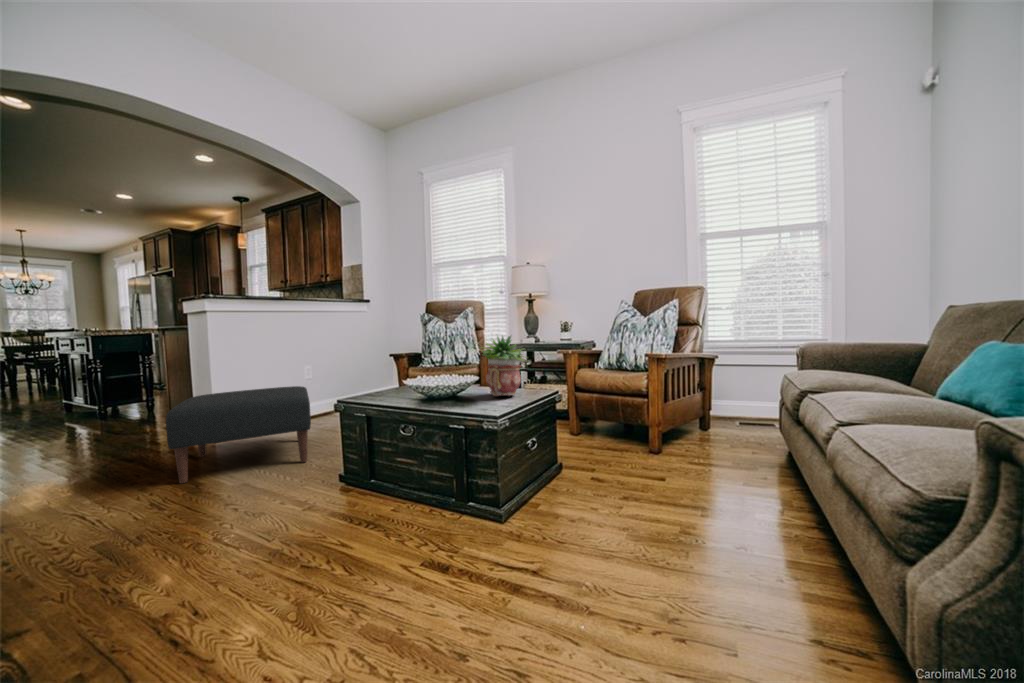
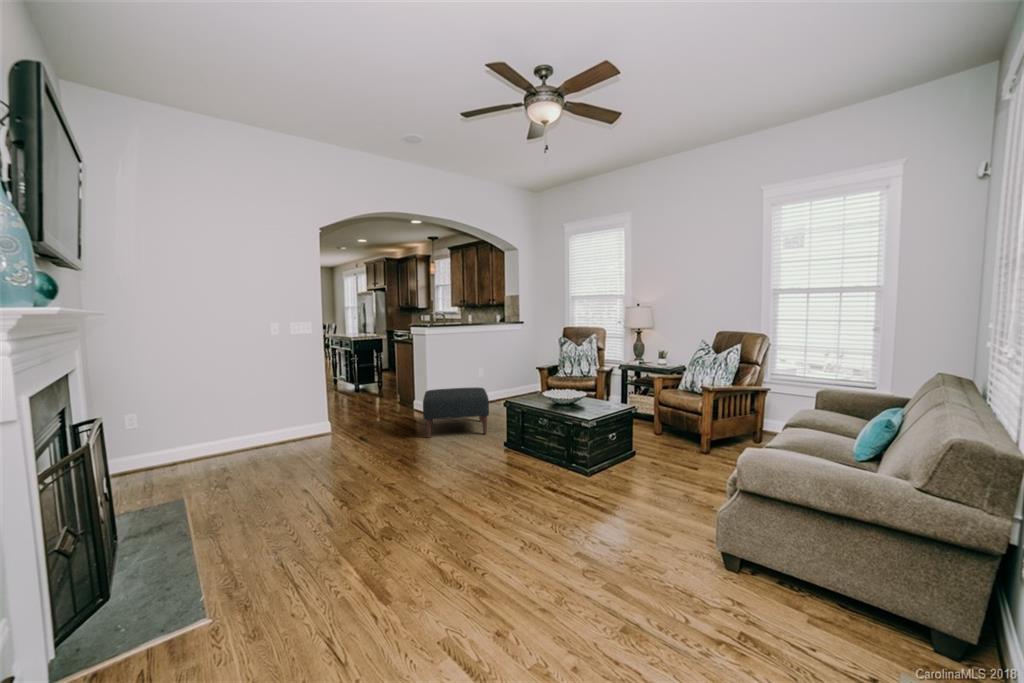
potted plant: present [483,336,527,396] -> none [583,372,614,409]

